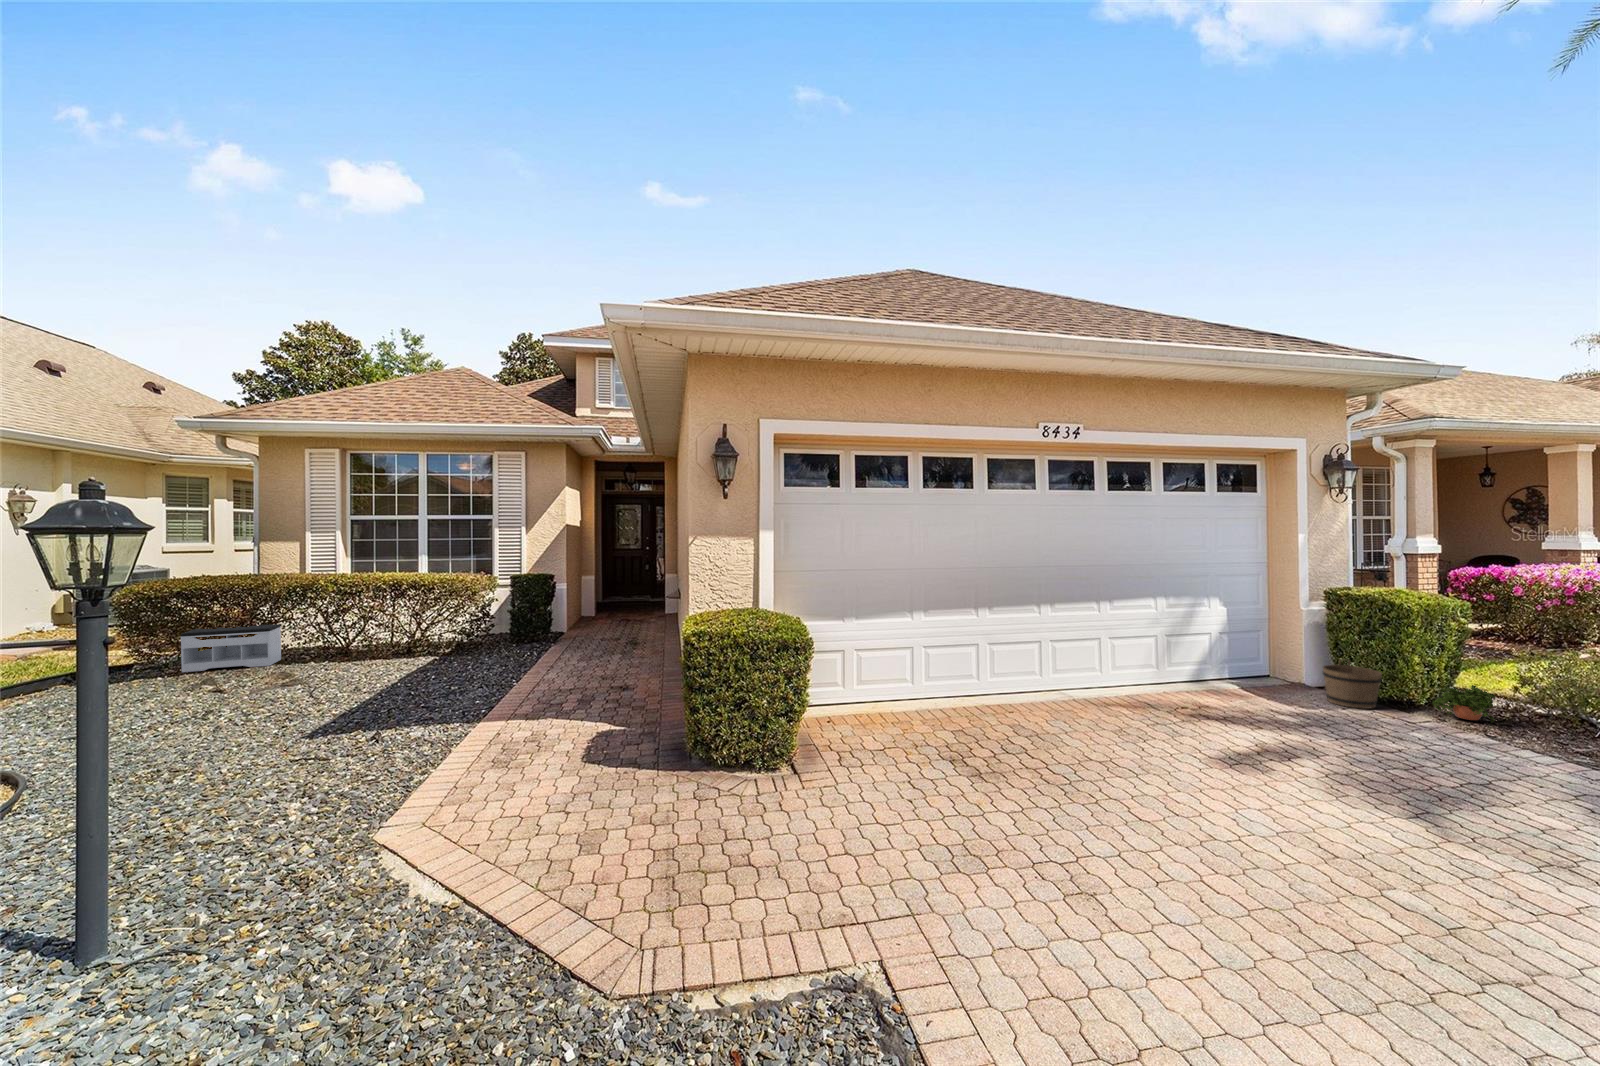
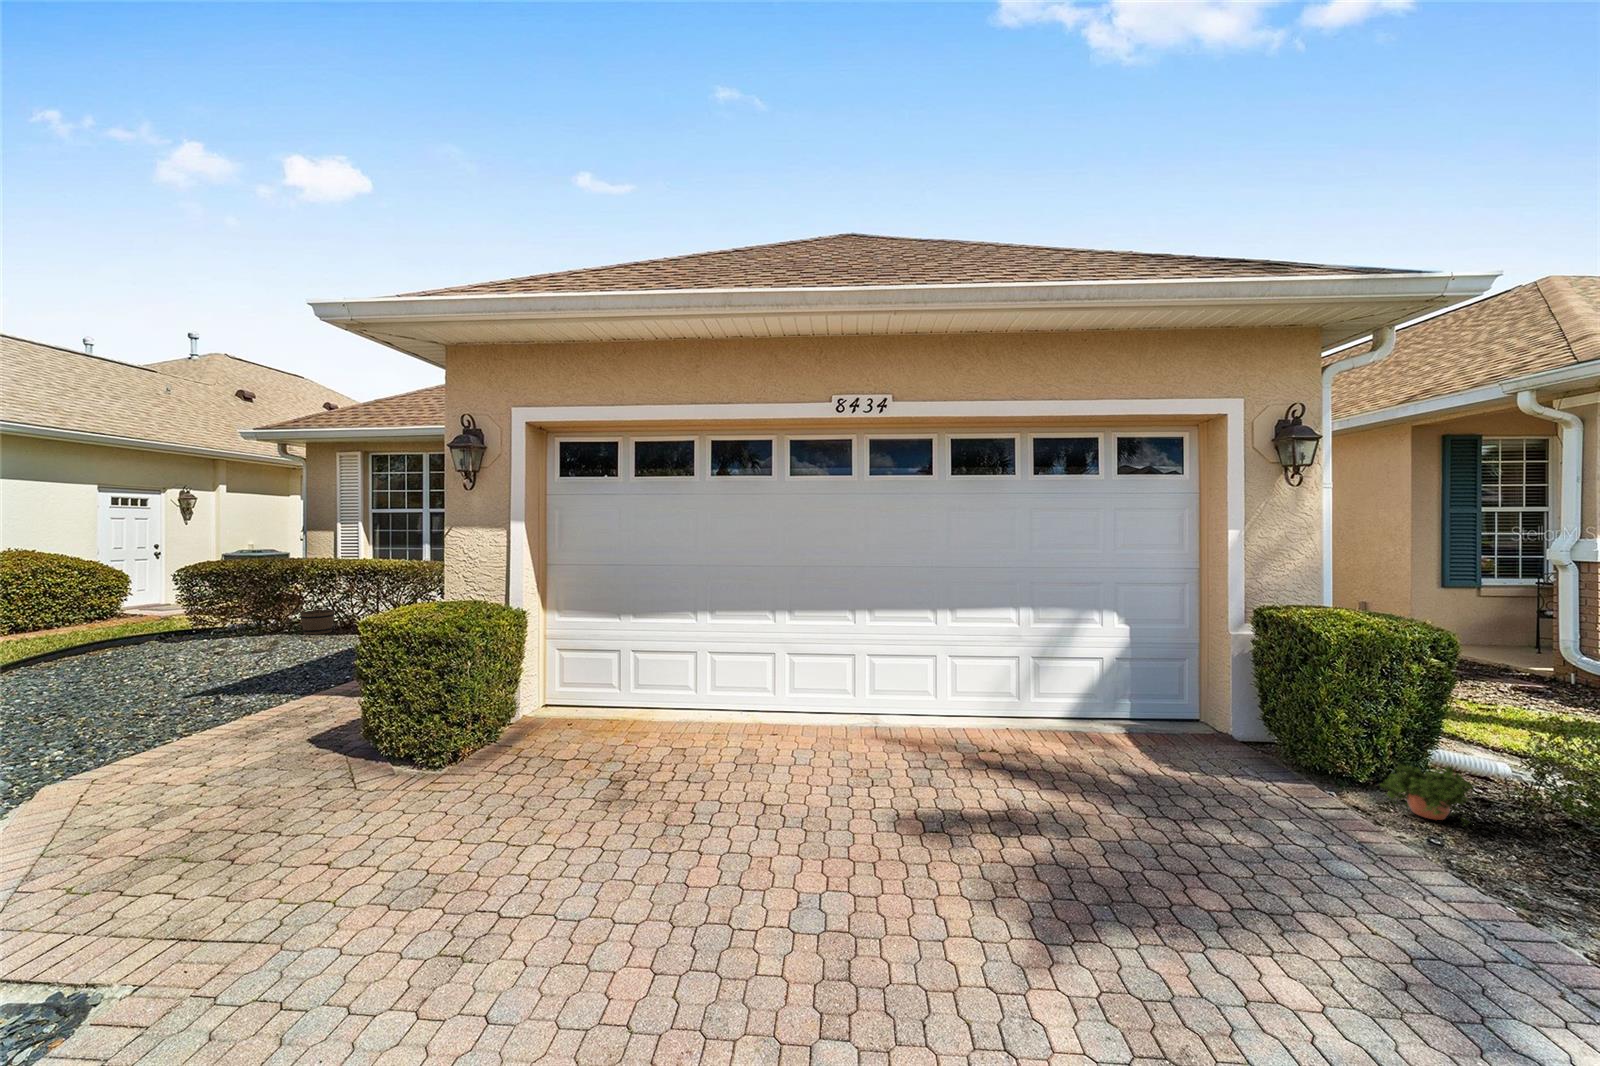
bench: present [180,624,281,672] -> none [215,602,295,637]
bucket: present [1323,659,1382,709] -> present [300,606,335,634]

